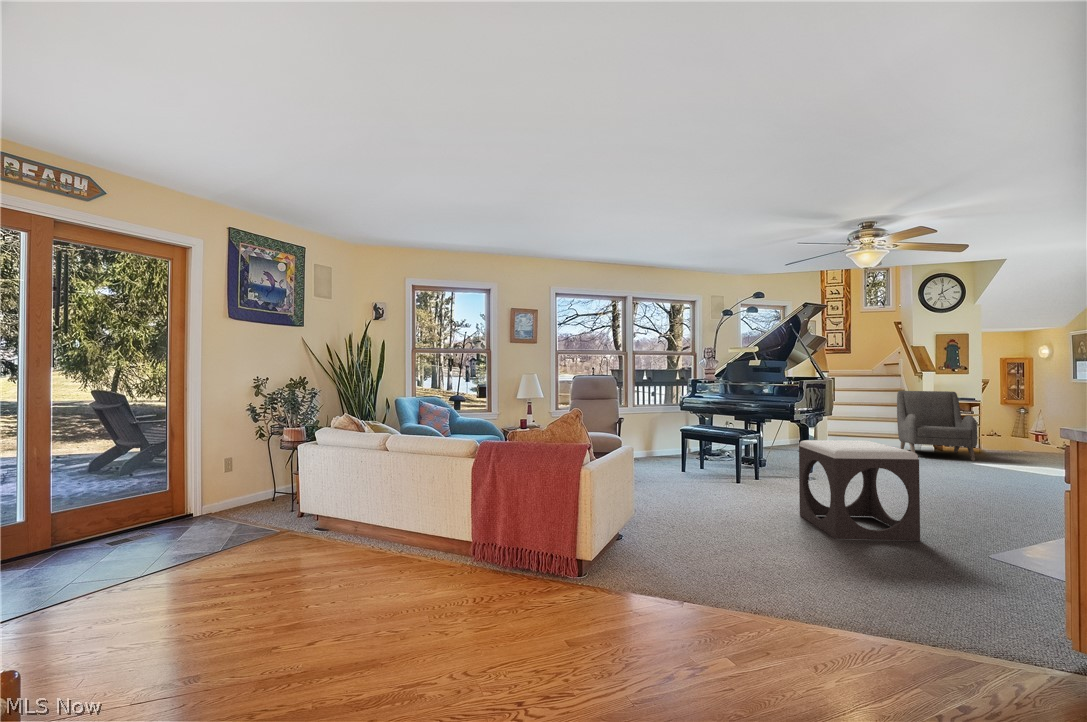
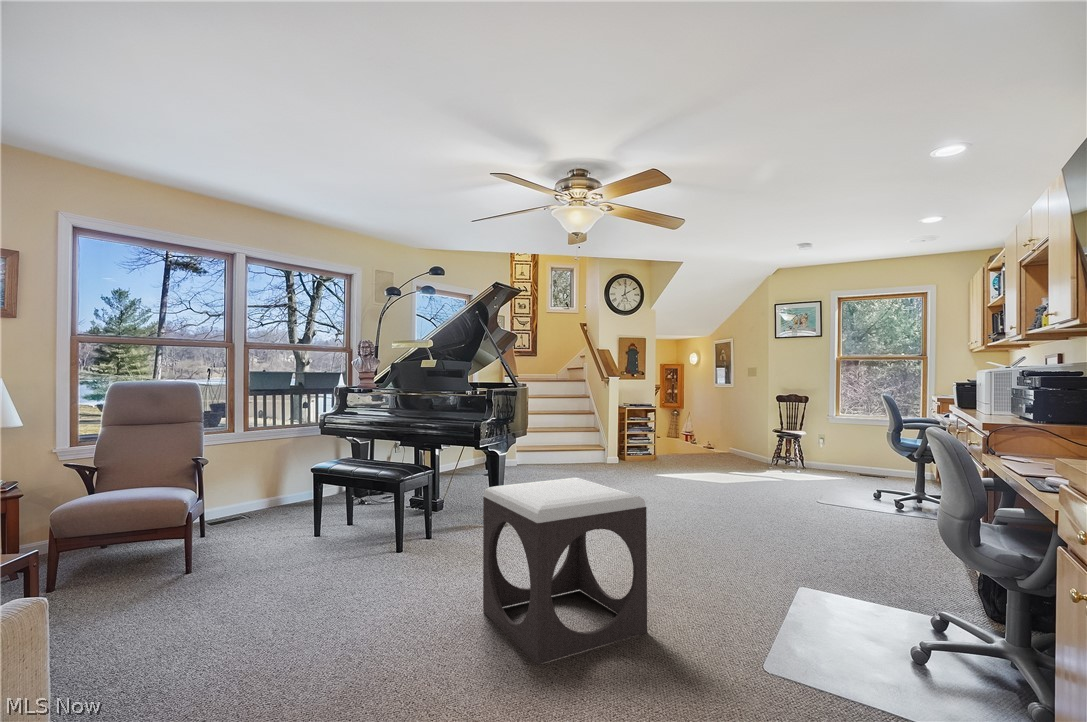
armchair: present [897,391,977,461] -> none [585,397,656,473]

